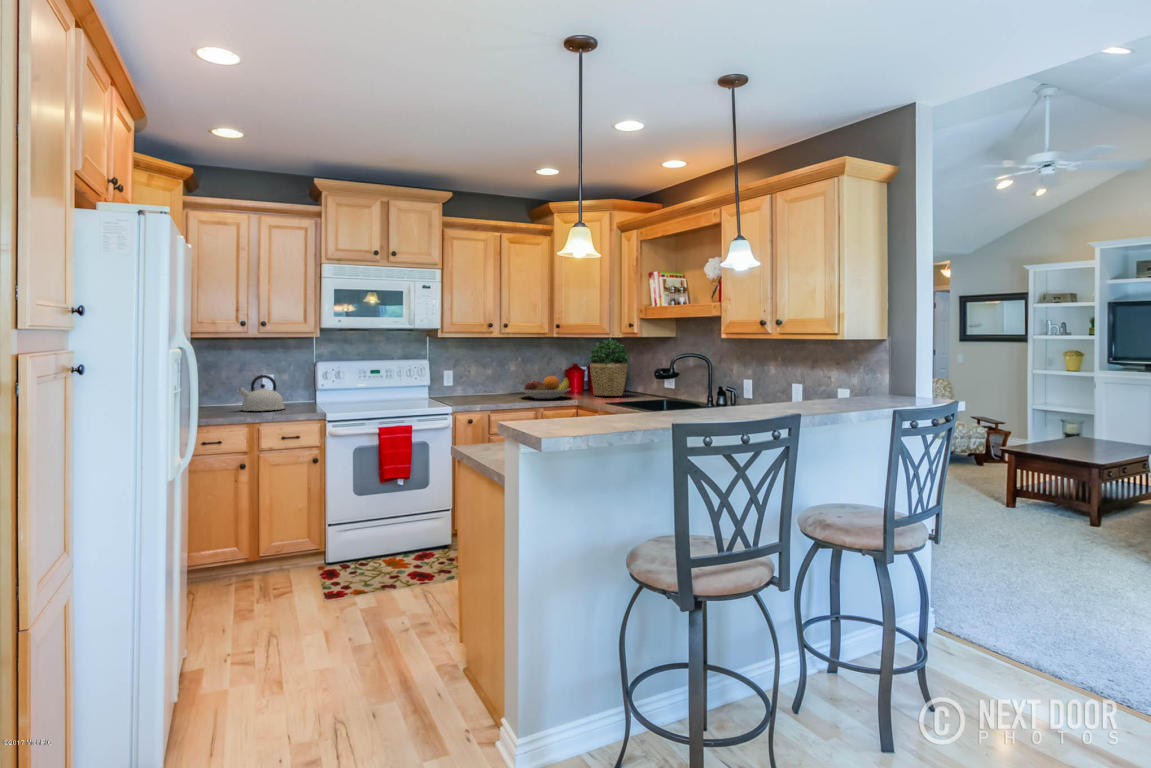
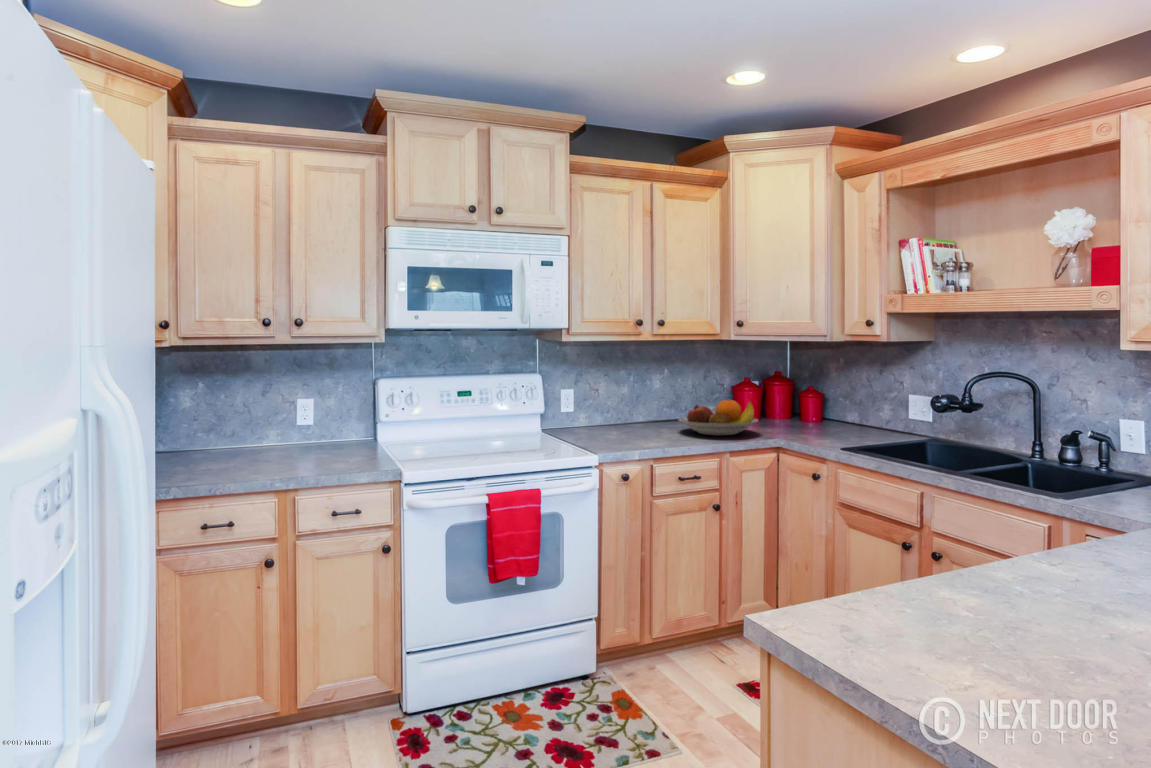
potted plant: present [590,340,628,396] -> none [778,343,840,430]
kettle: present [237,375,285,411] -> none [258,406,335,467]

